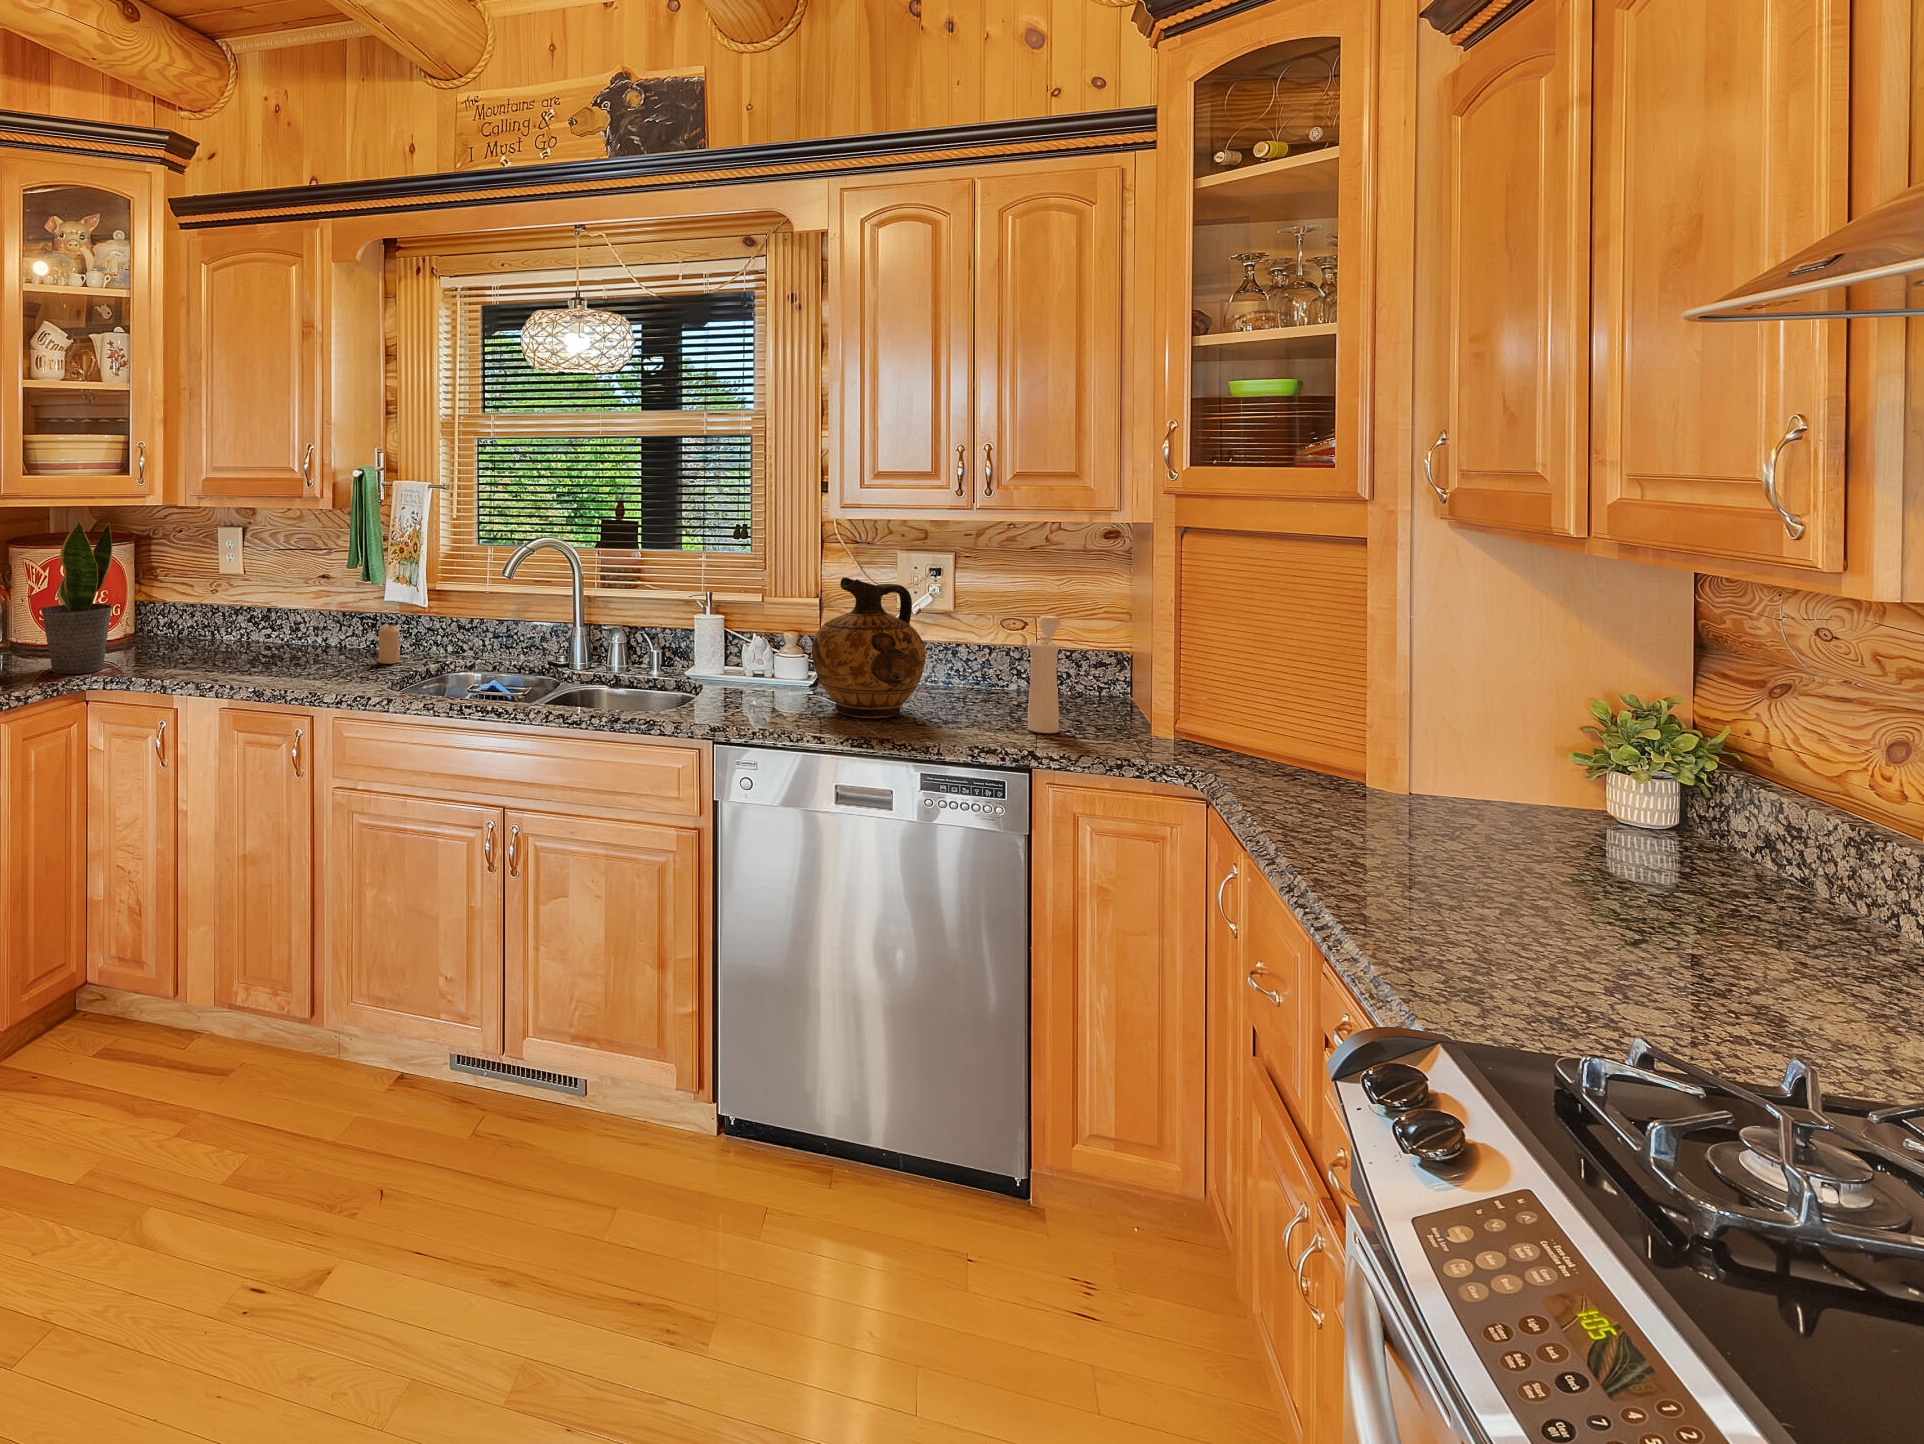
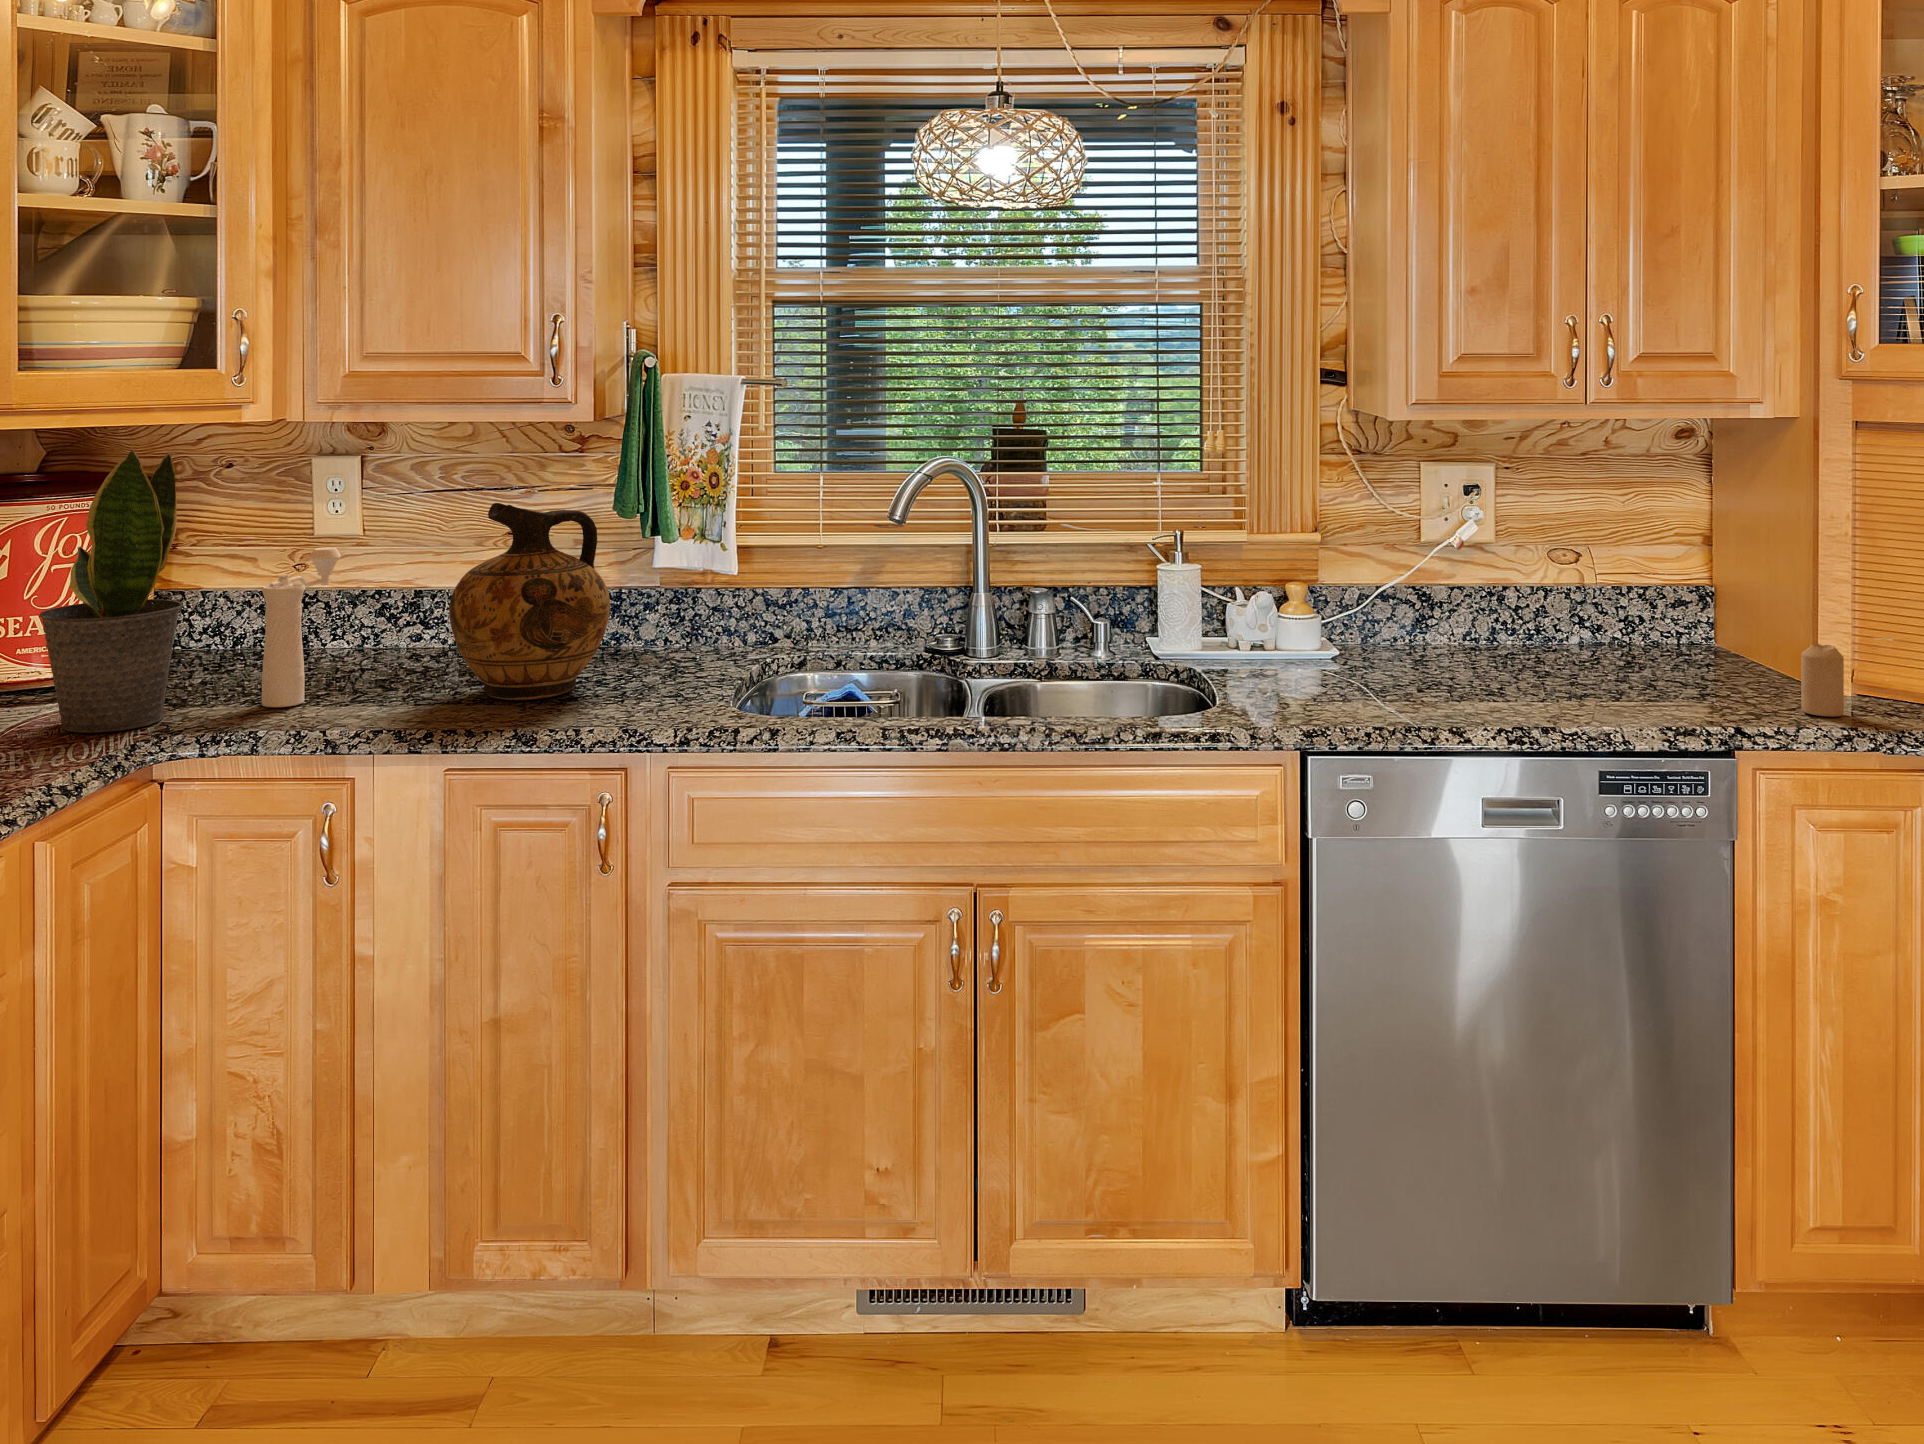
ceramic jug: present [812,577,926,718] -> present [449,503,610,700]
pepper mill: present [1028,616,1061,733] -> present [262,547,341,707]
candle: present [379,625,399,664] -> present [1801,644,1844,717]

